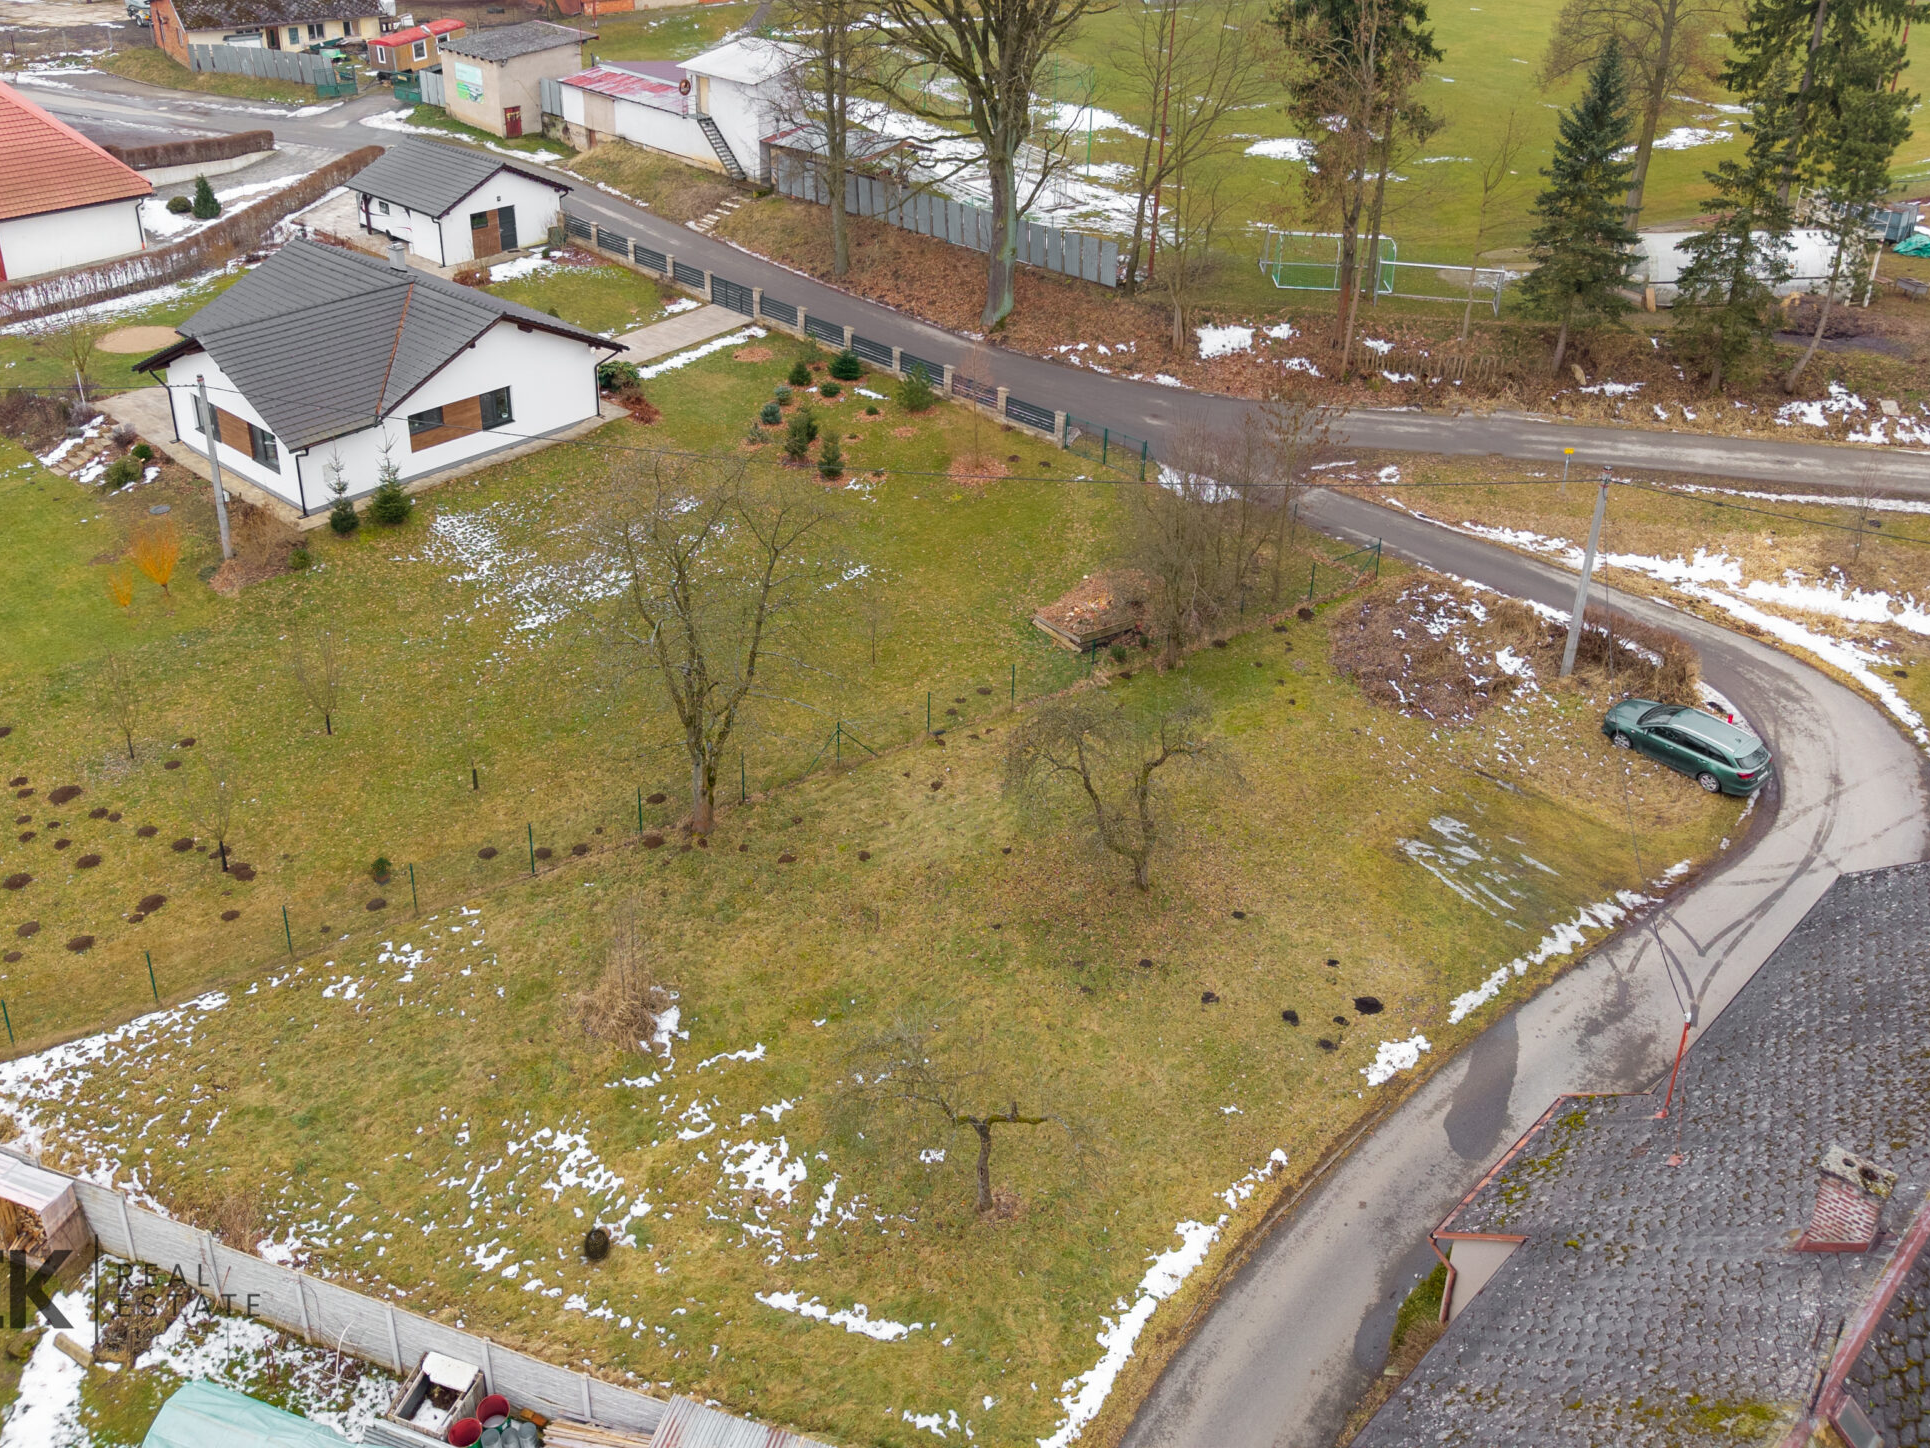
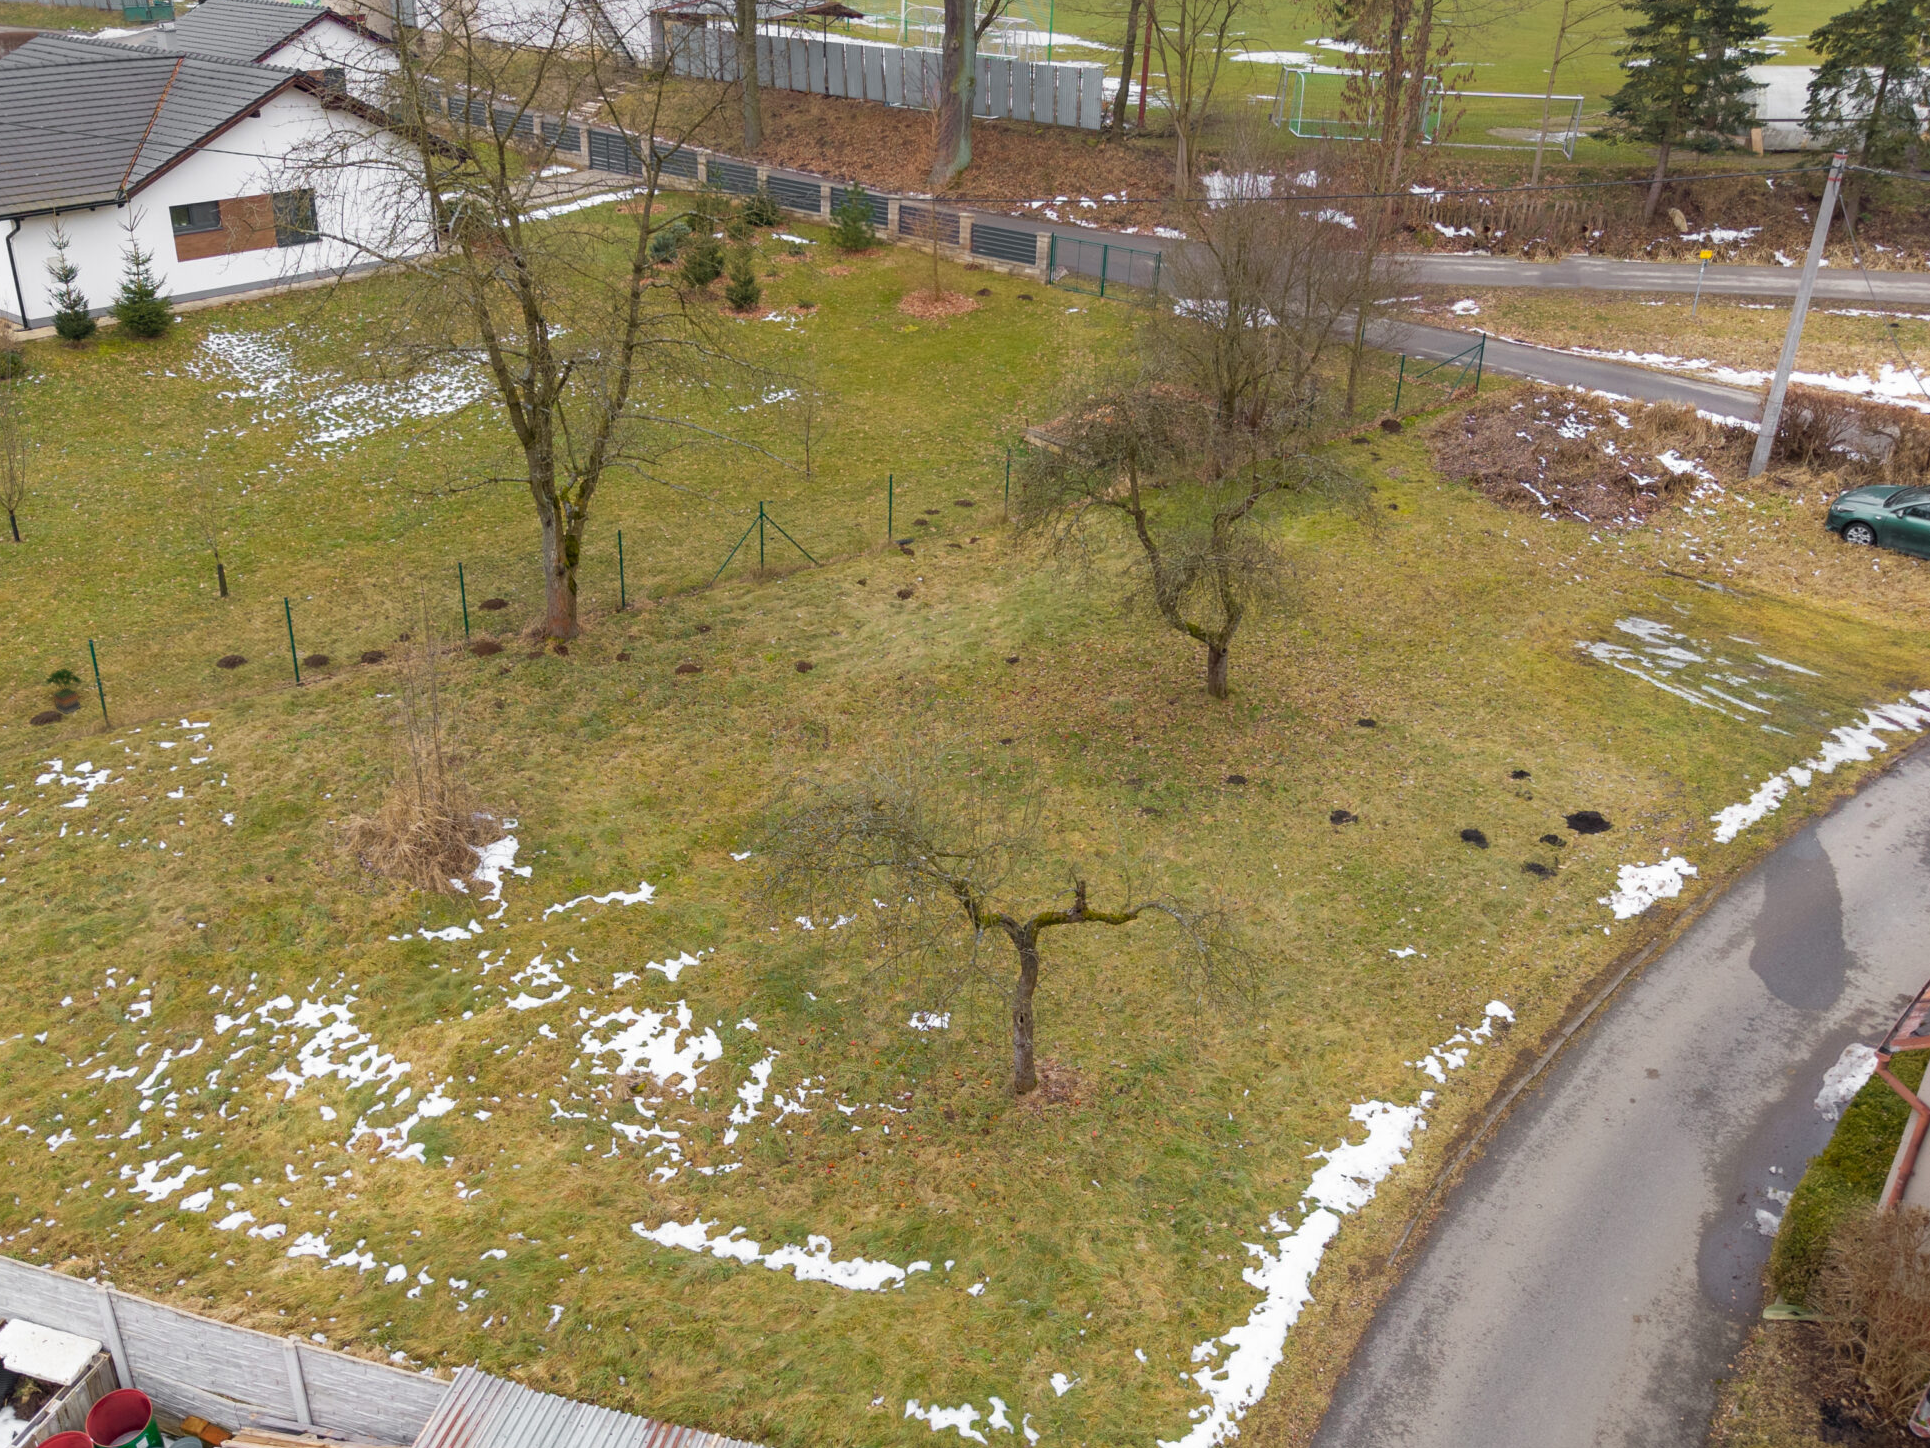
woven basket: present [583,1228,610,1261] -> none [331,1130,379,1184]

